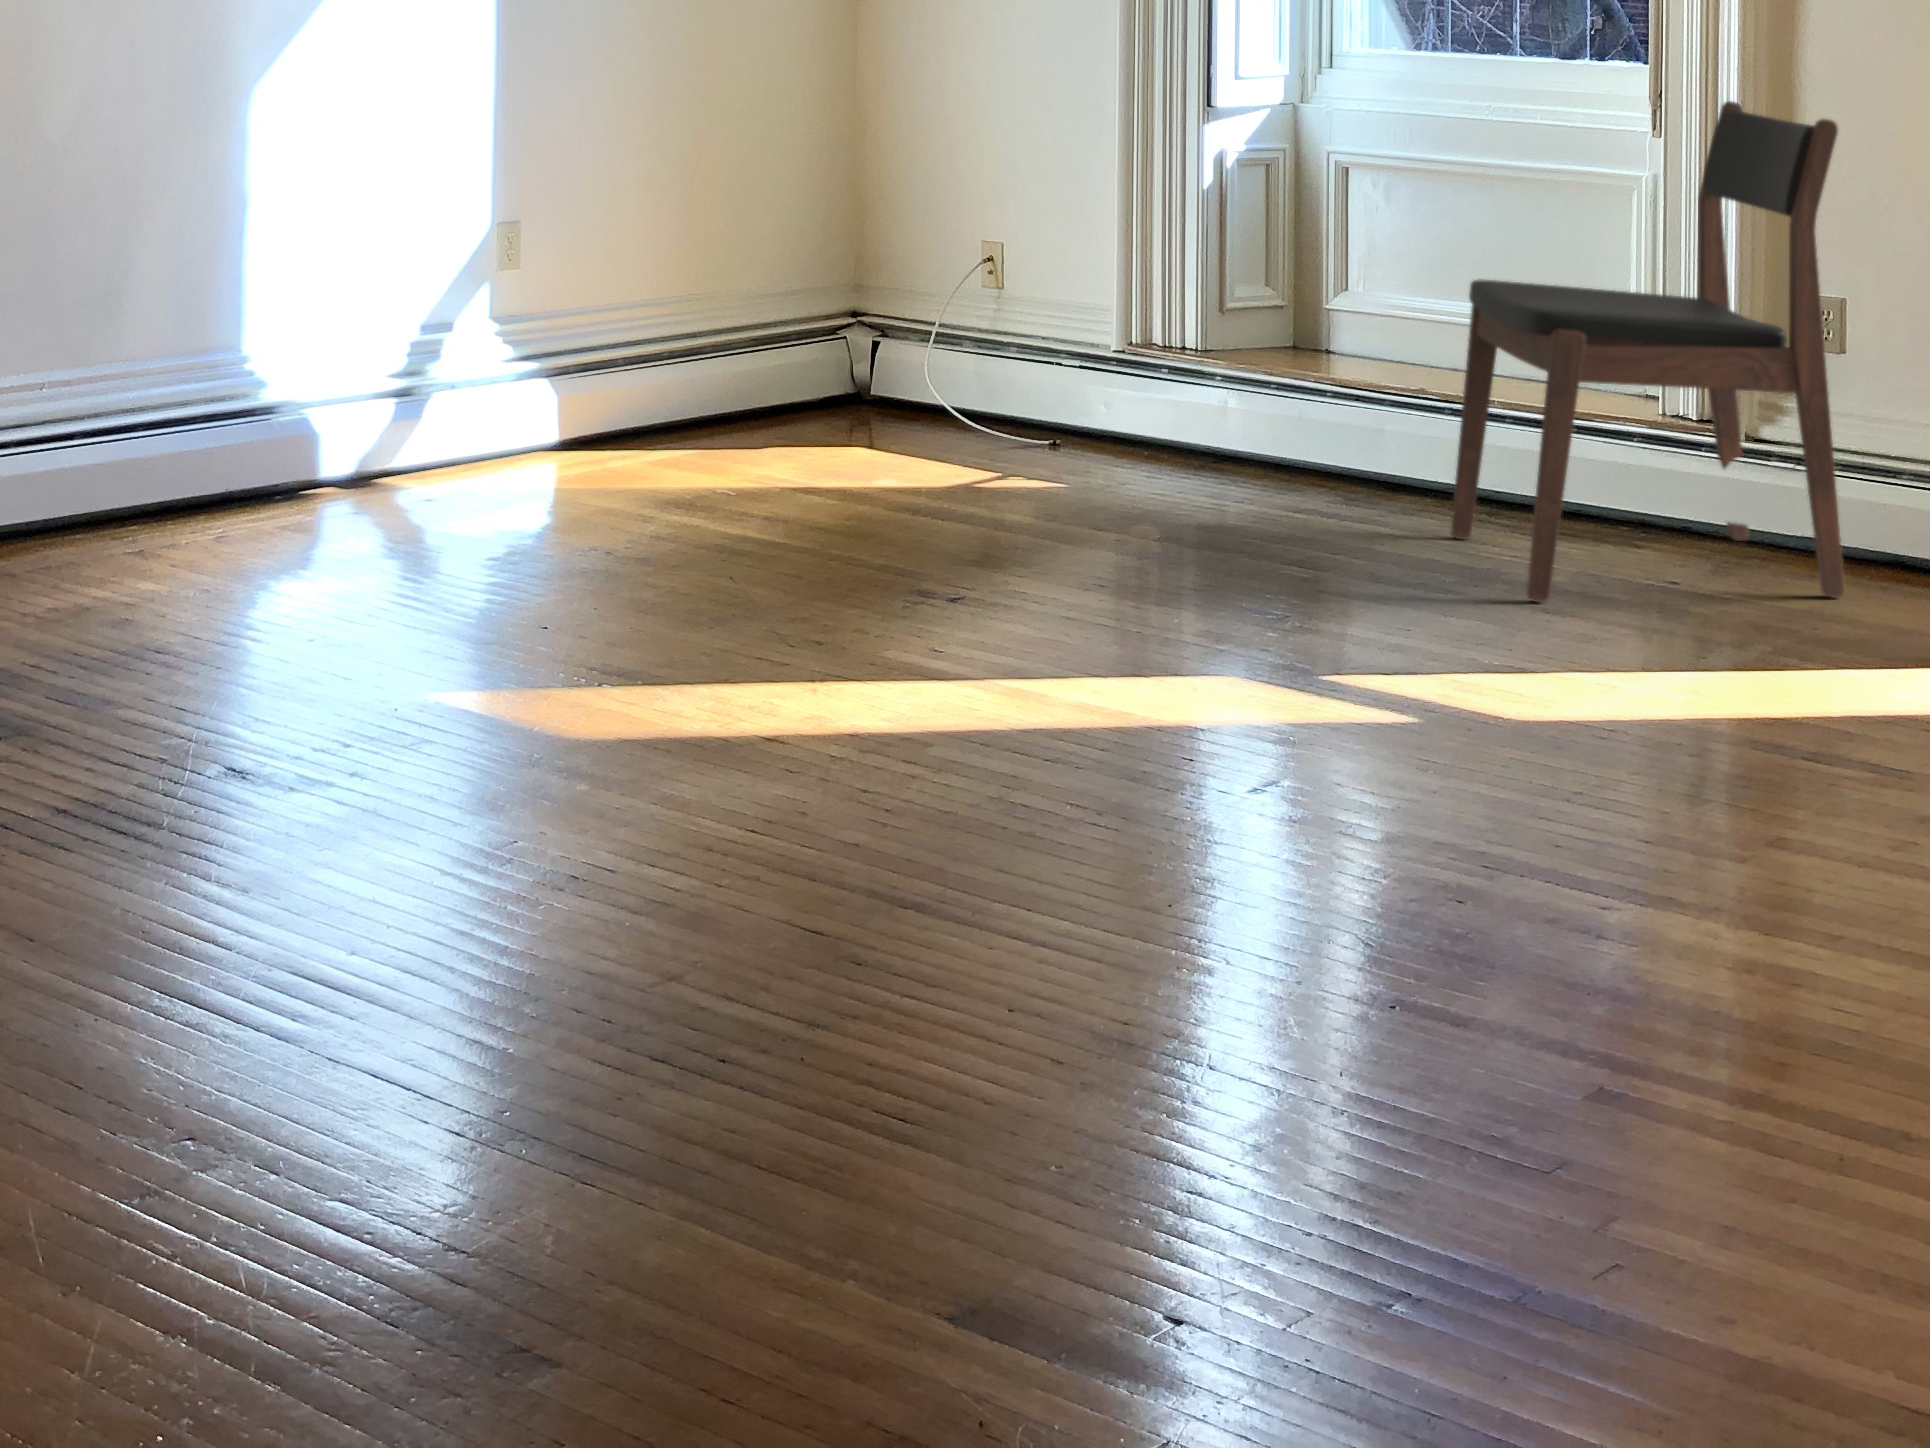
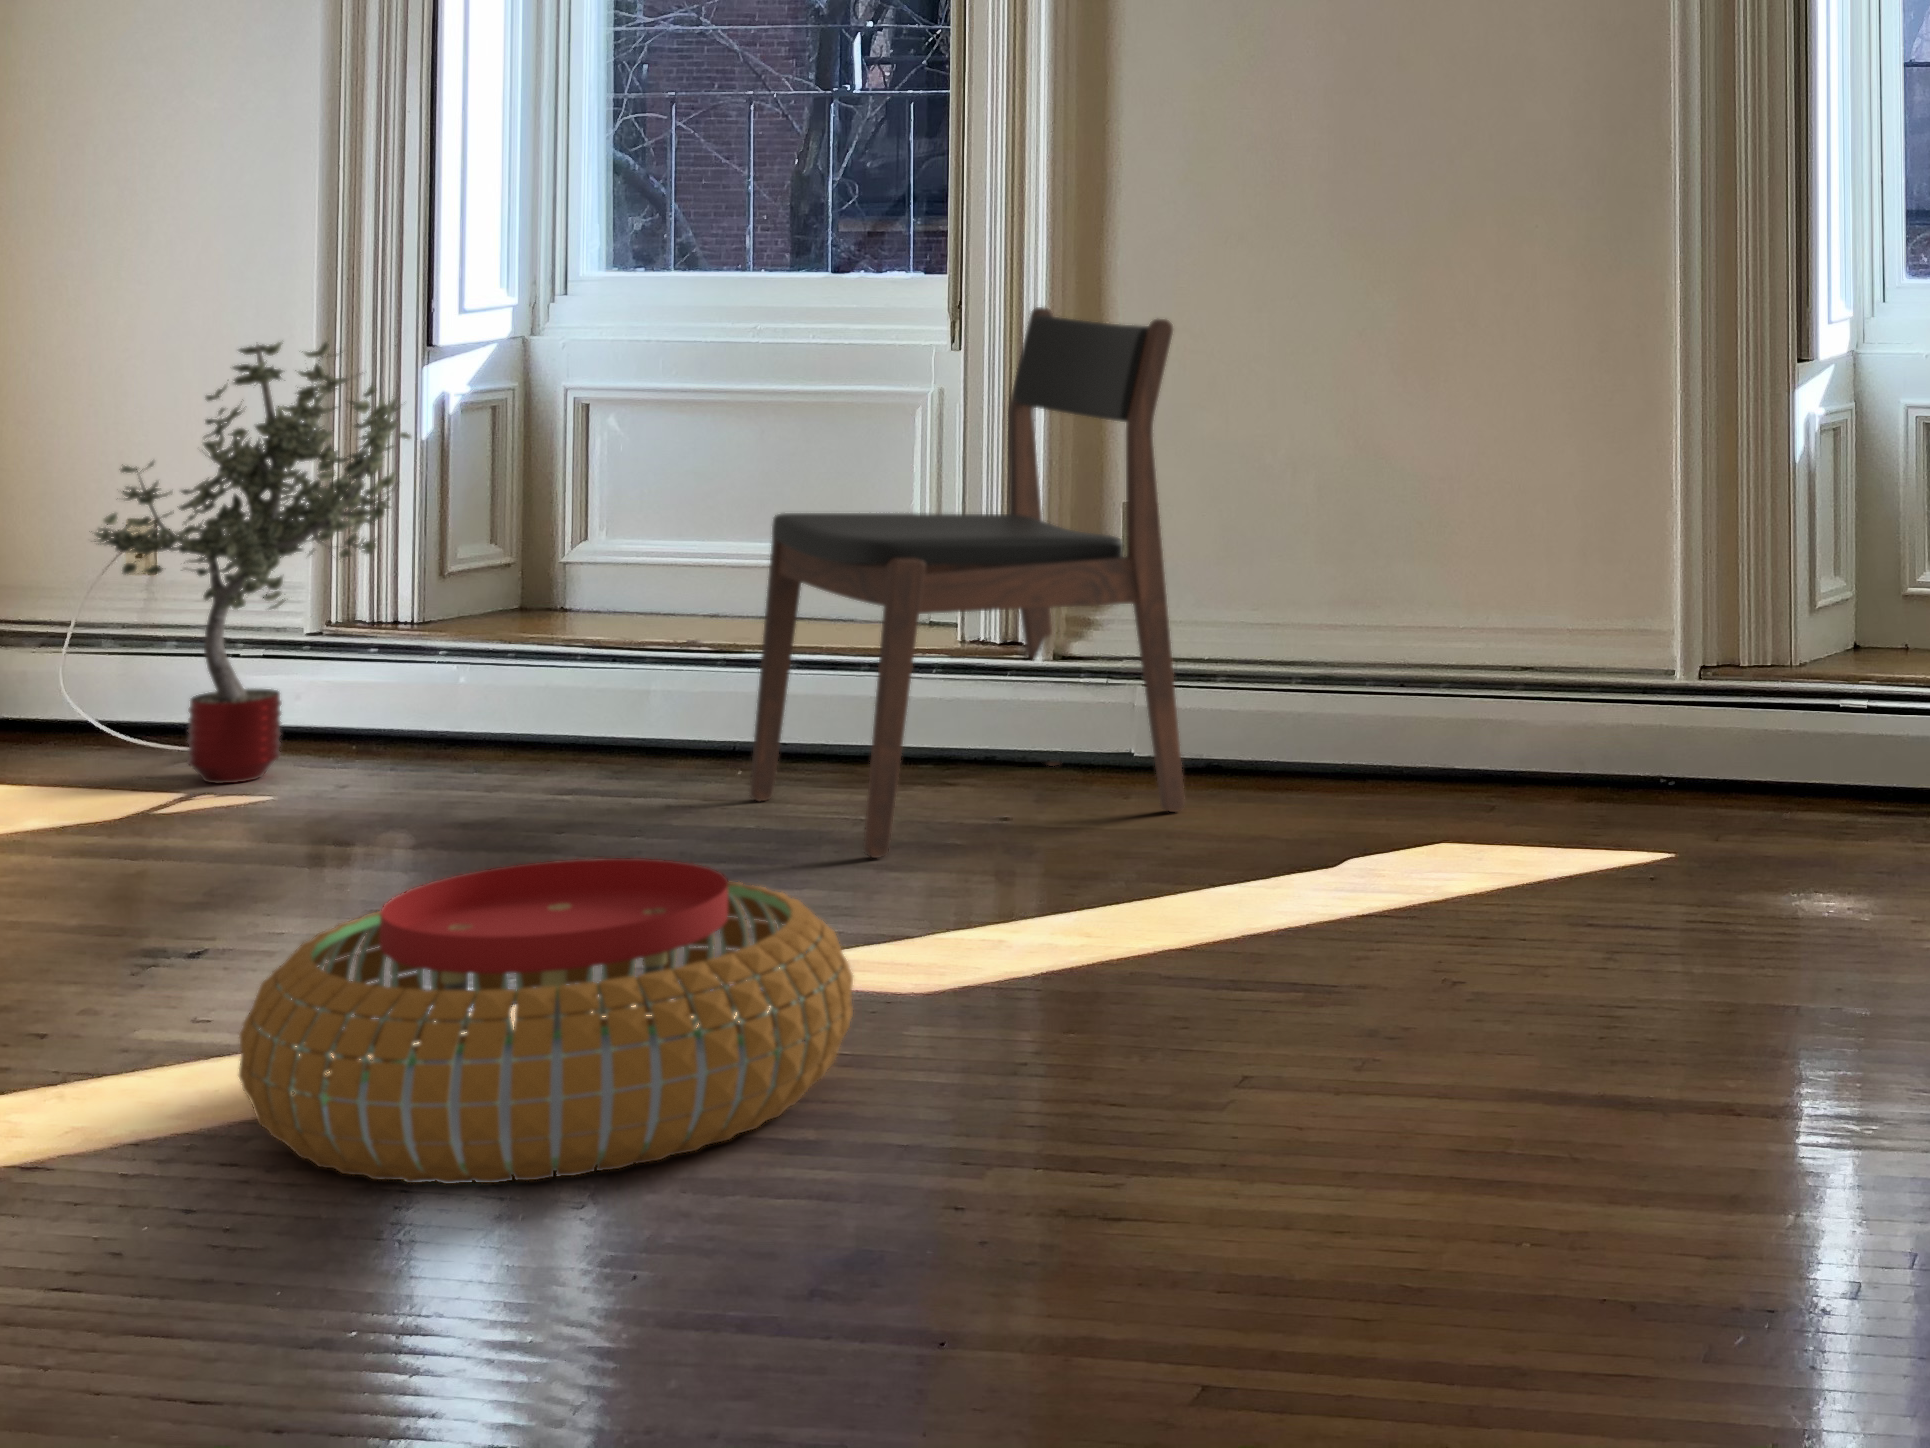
potted tree: none [941,97,1185,470] -> present [91,342,411,783]
pouf: none [934,560,1432,825] -> present [239,858,853,1184]

